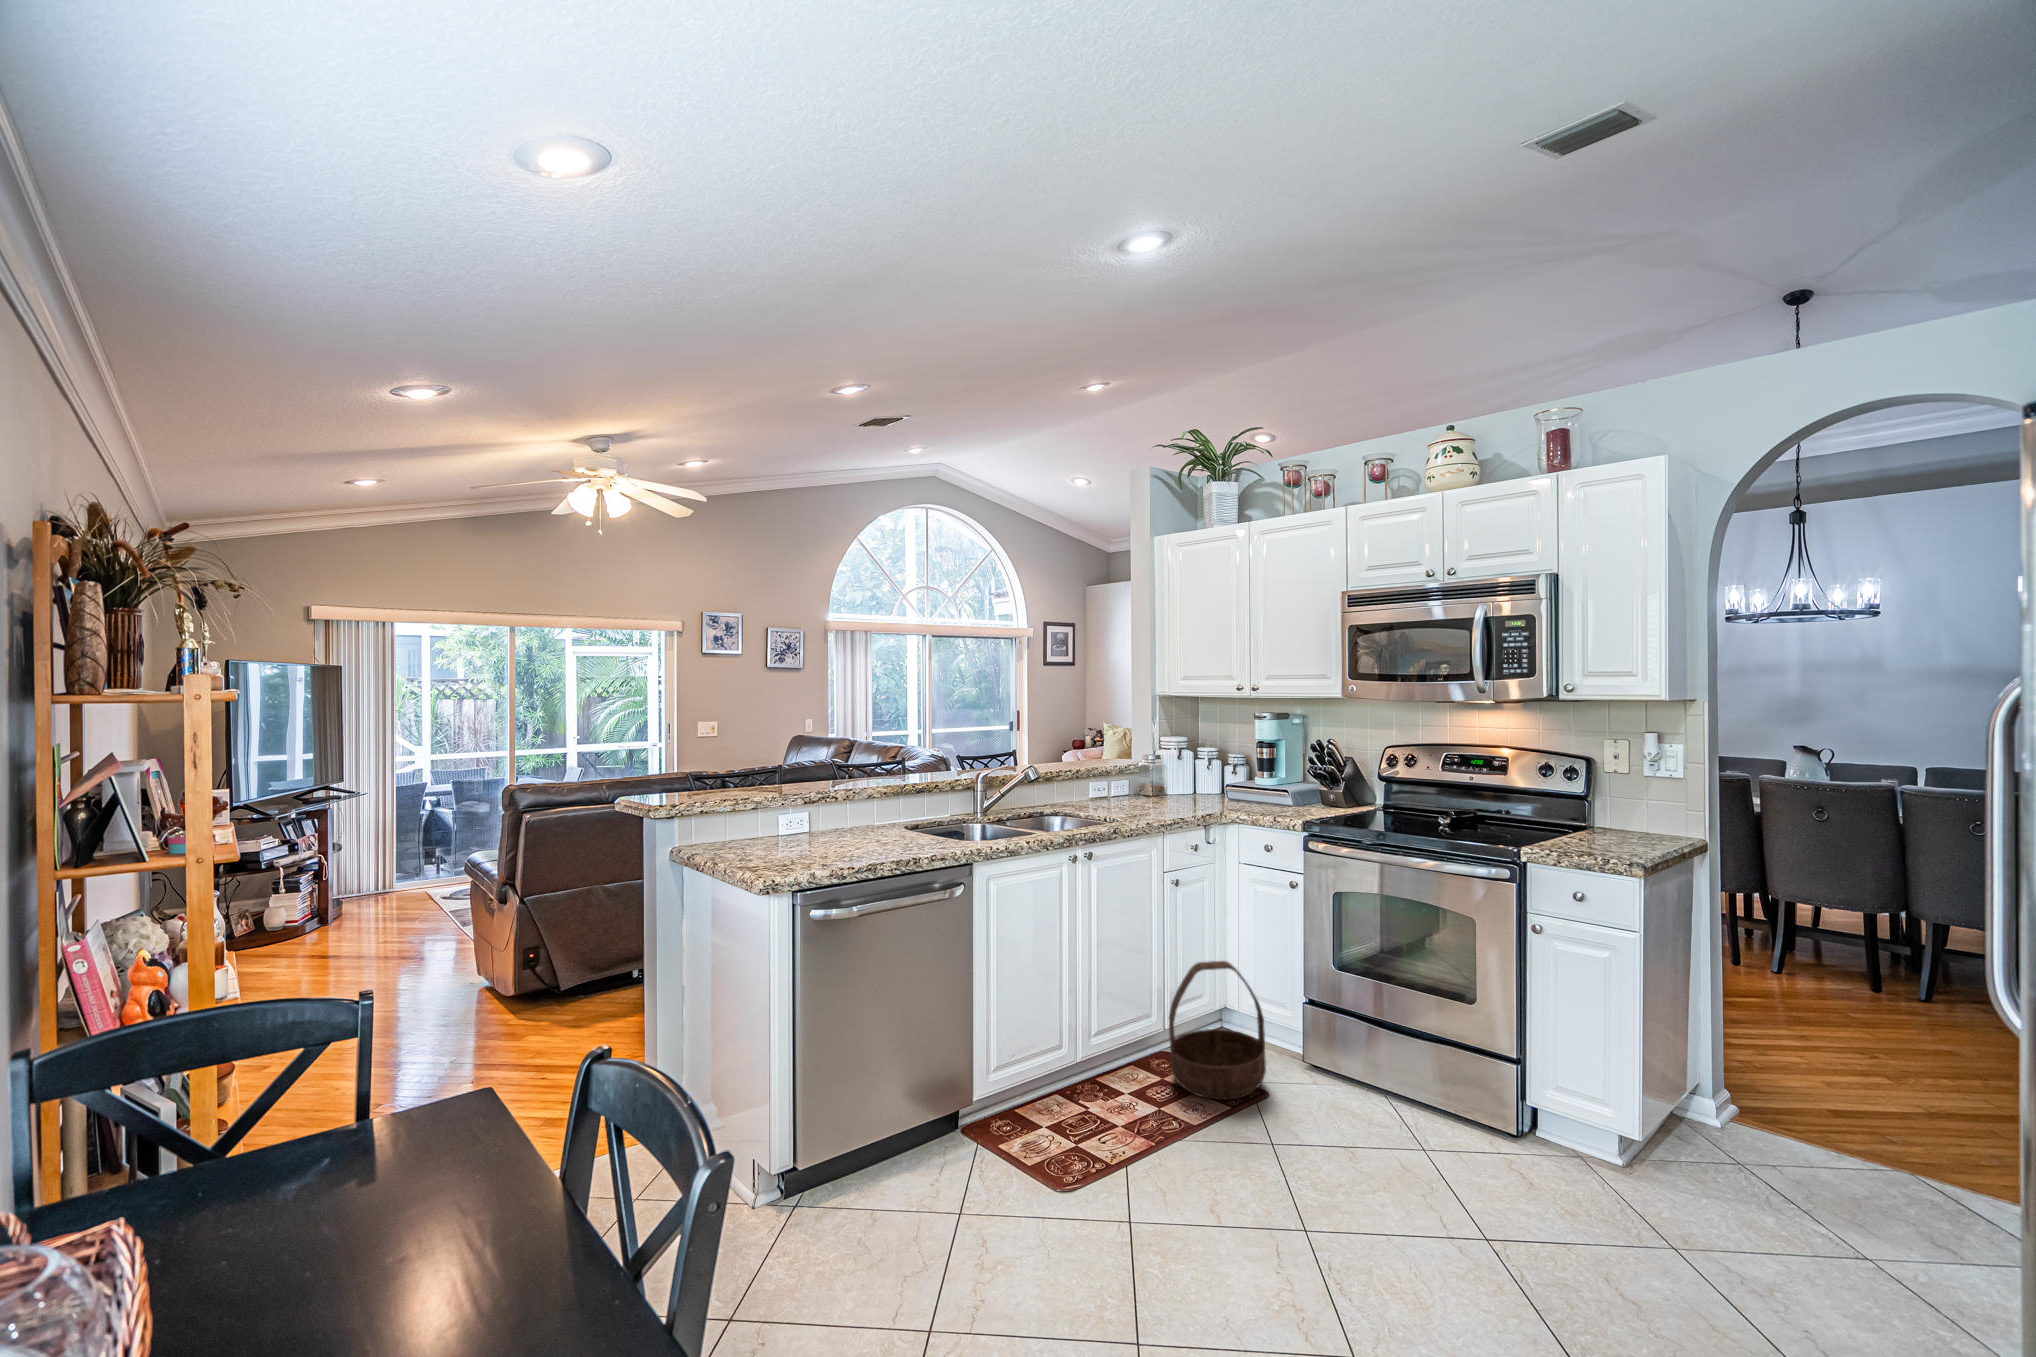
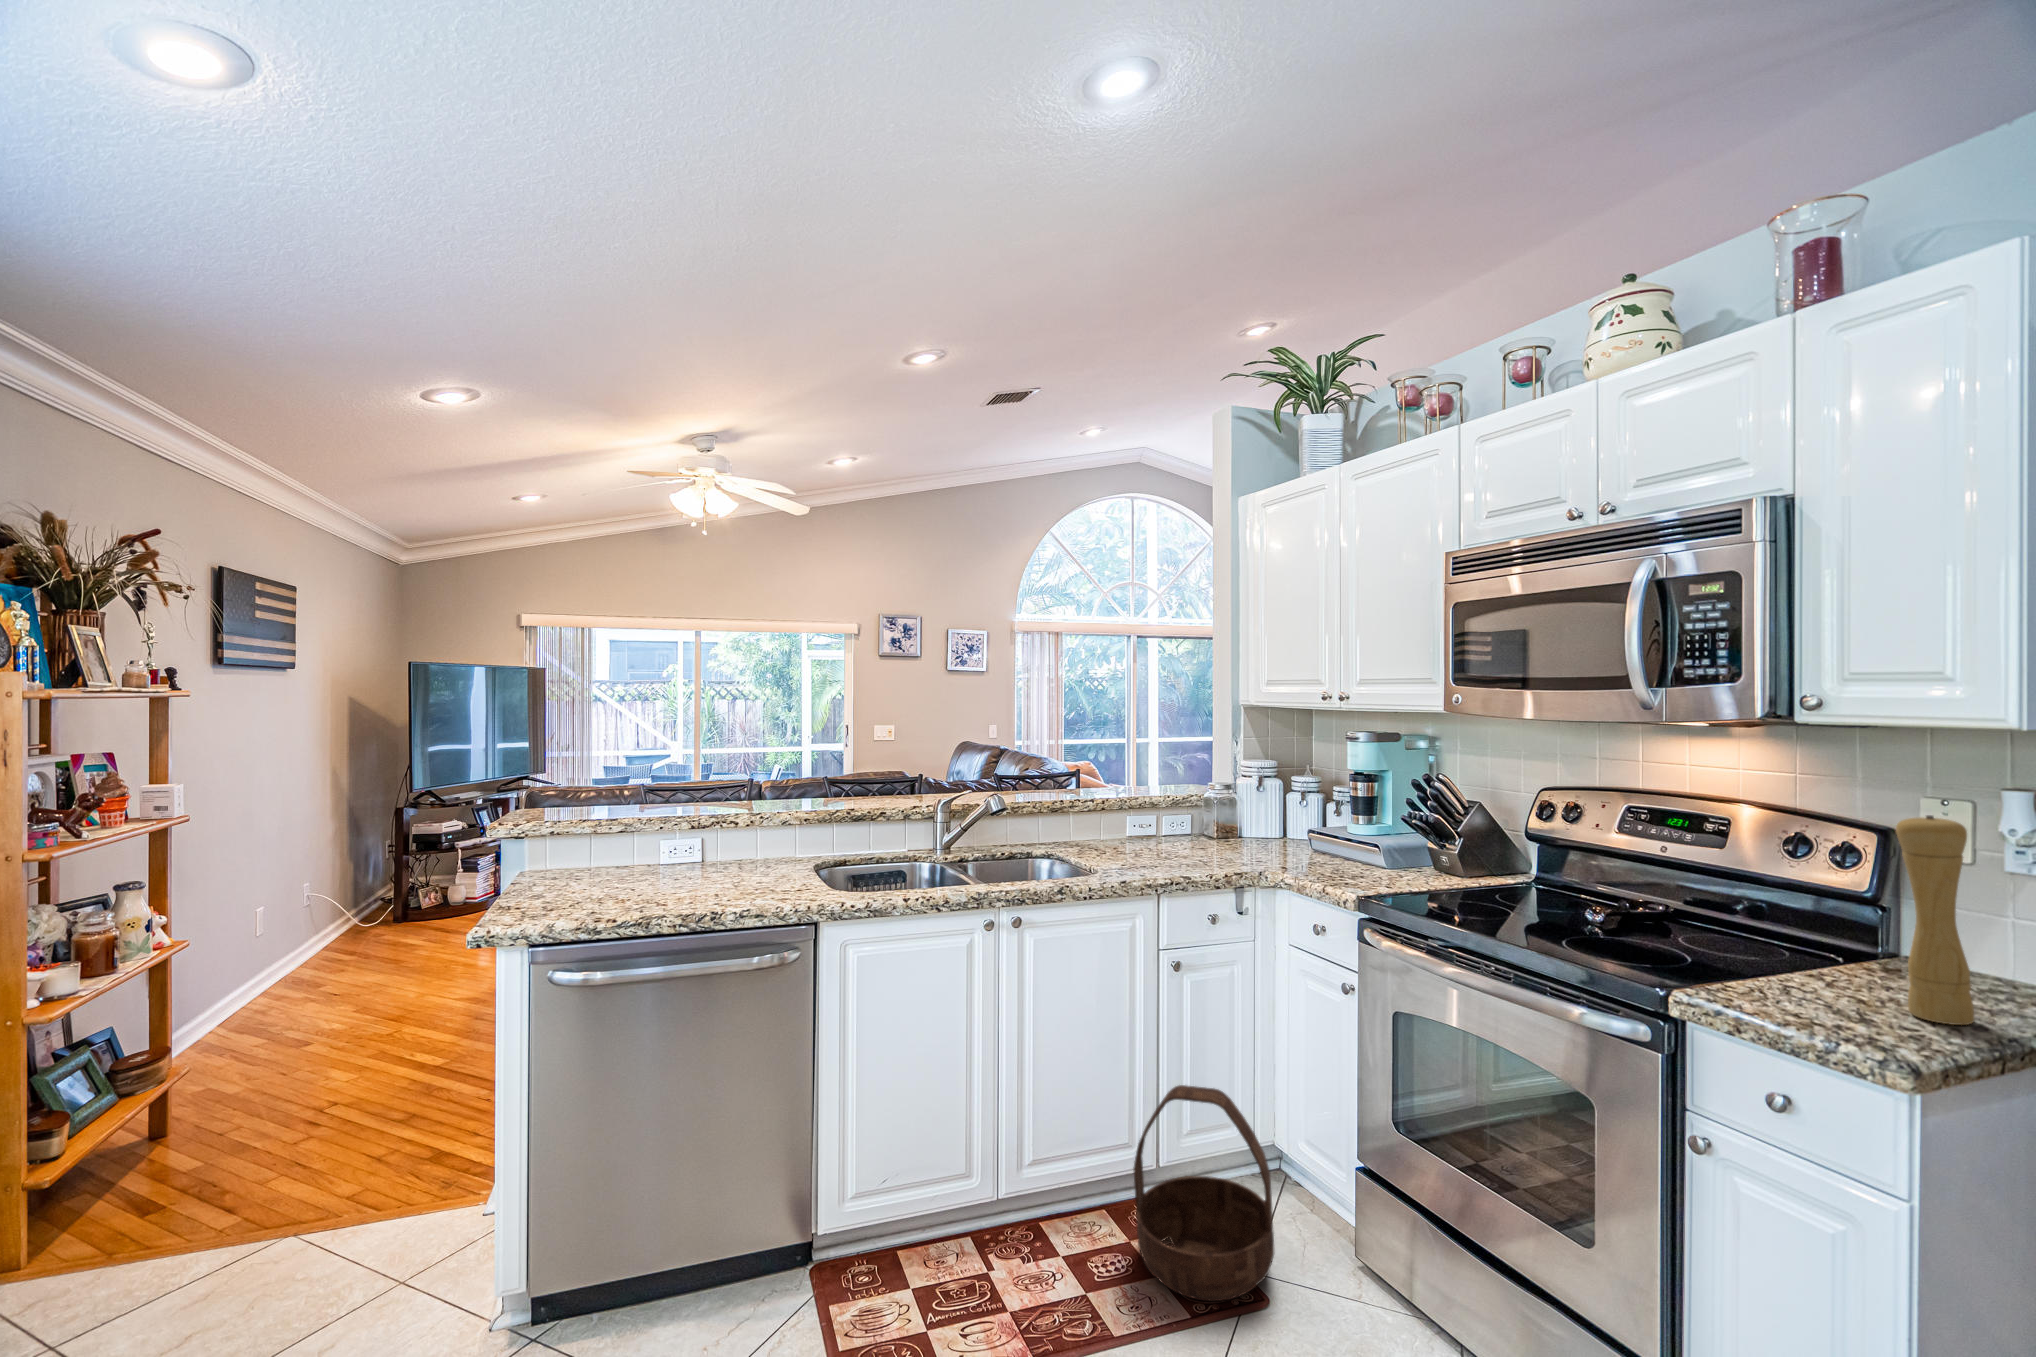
pepper mill: none [1613,745,1645,848] -> present [1896,815,1974,1025]

